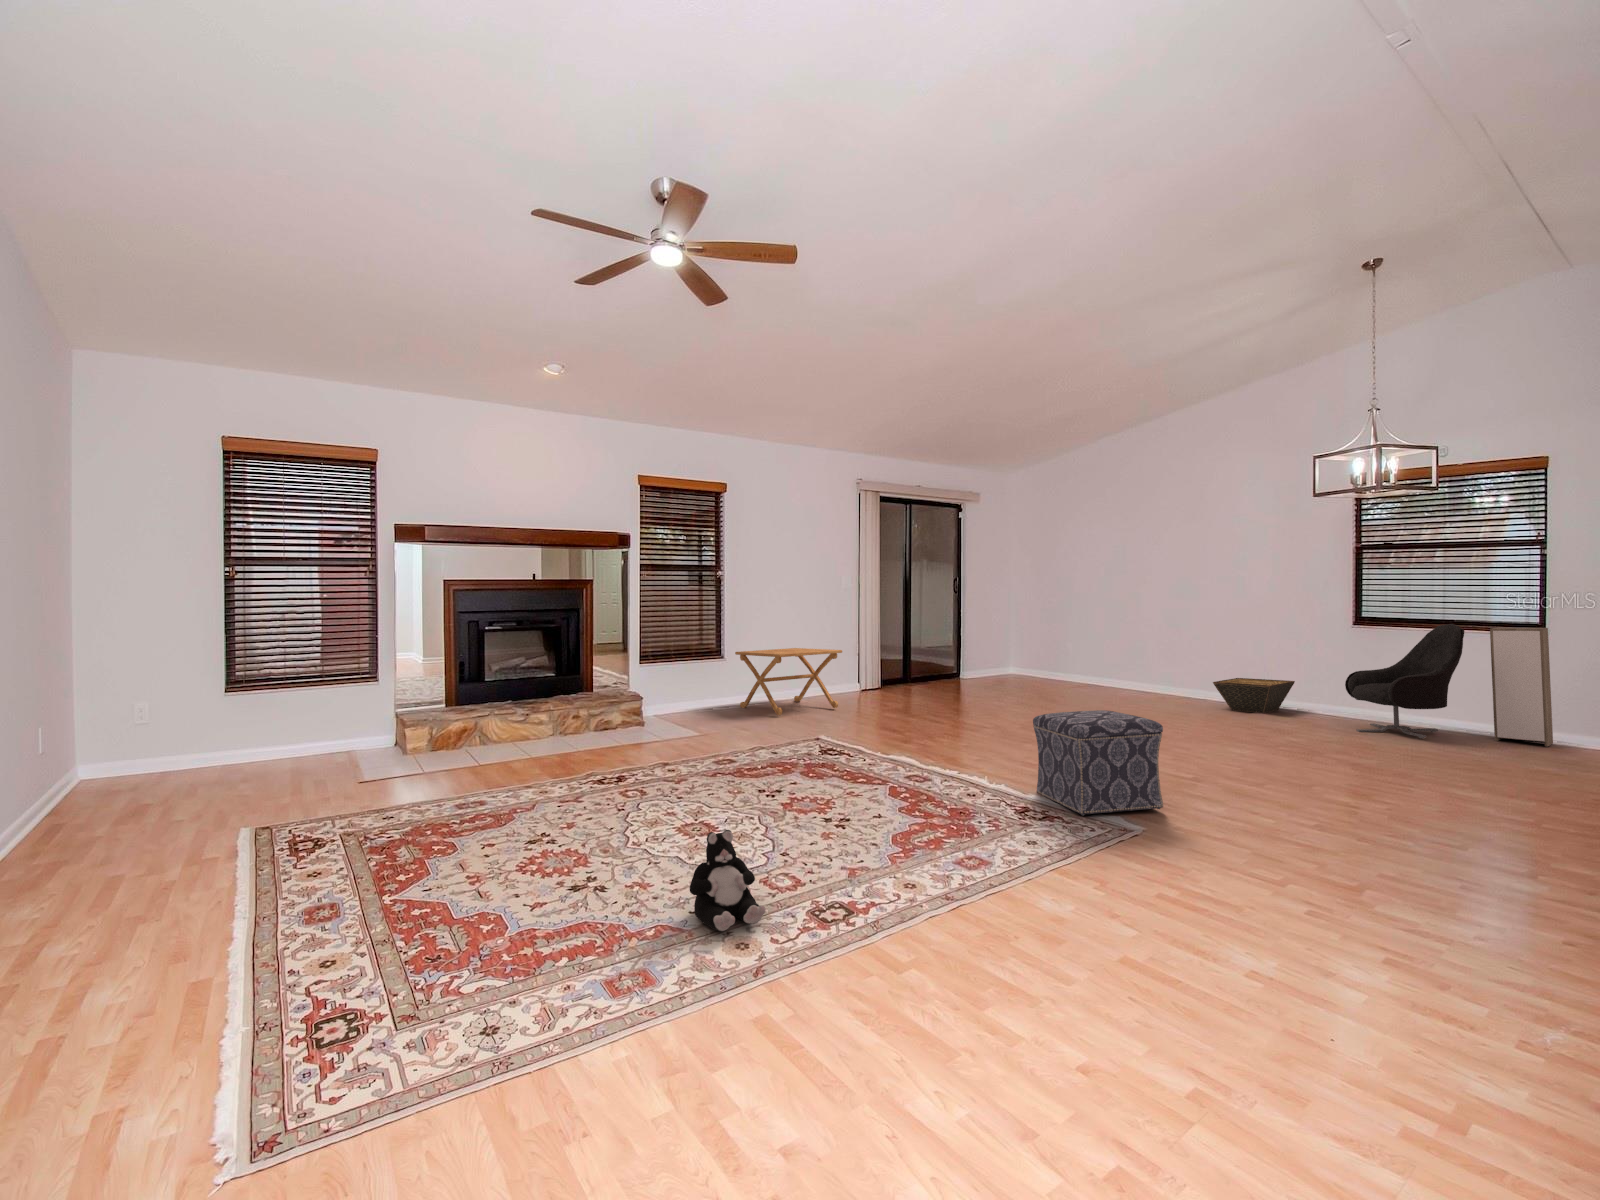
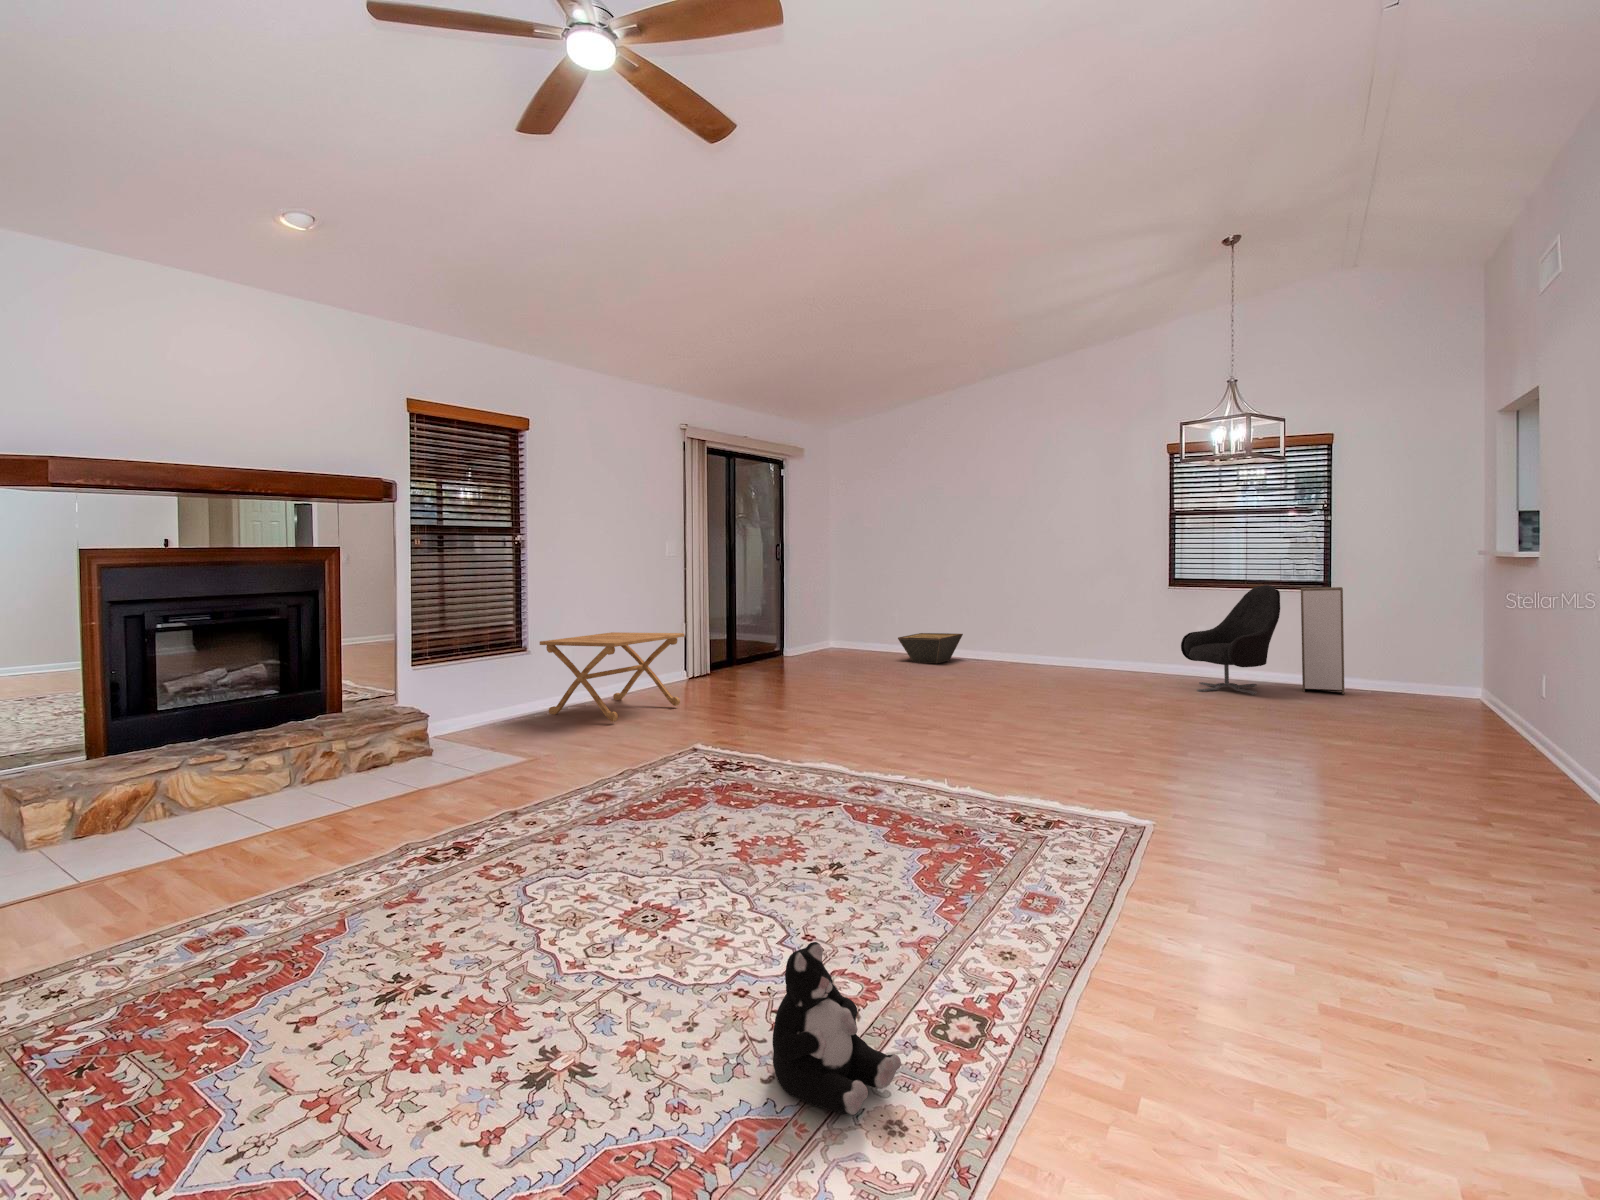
basket: present [1213,678,1295,713] -> present [898,633,963,663]
ottoman: present [1033,710,1163,815] -> none [1000,695,1149,821]

